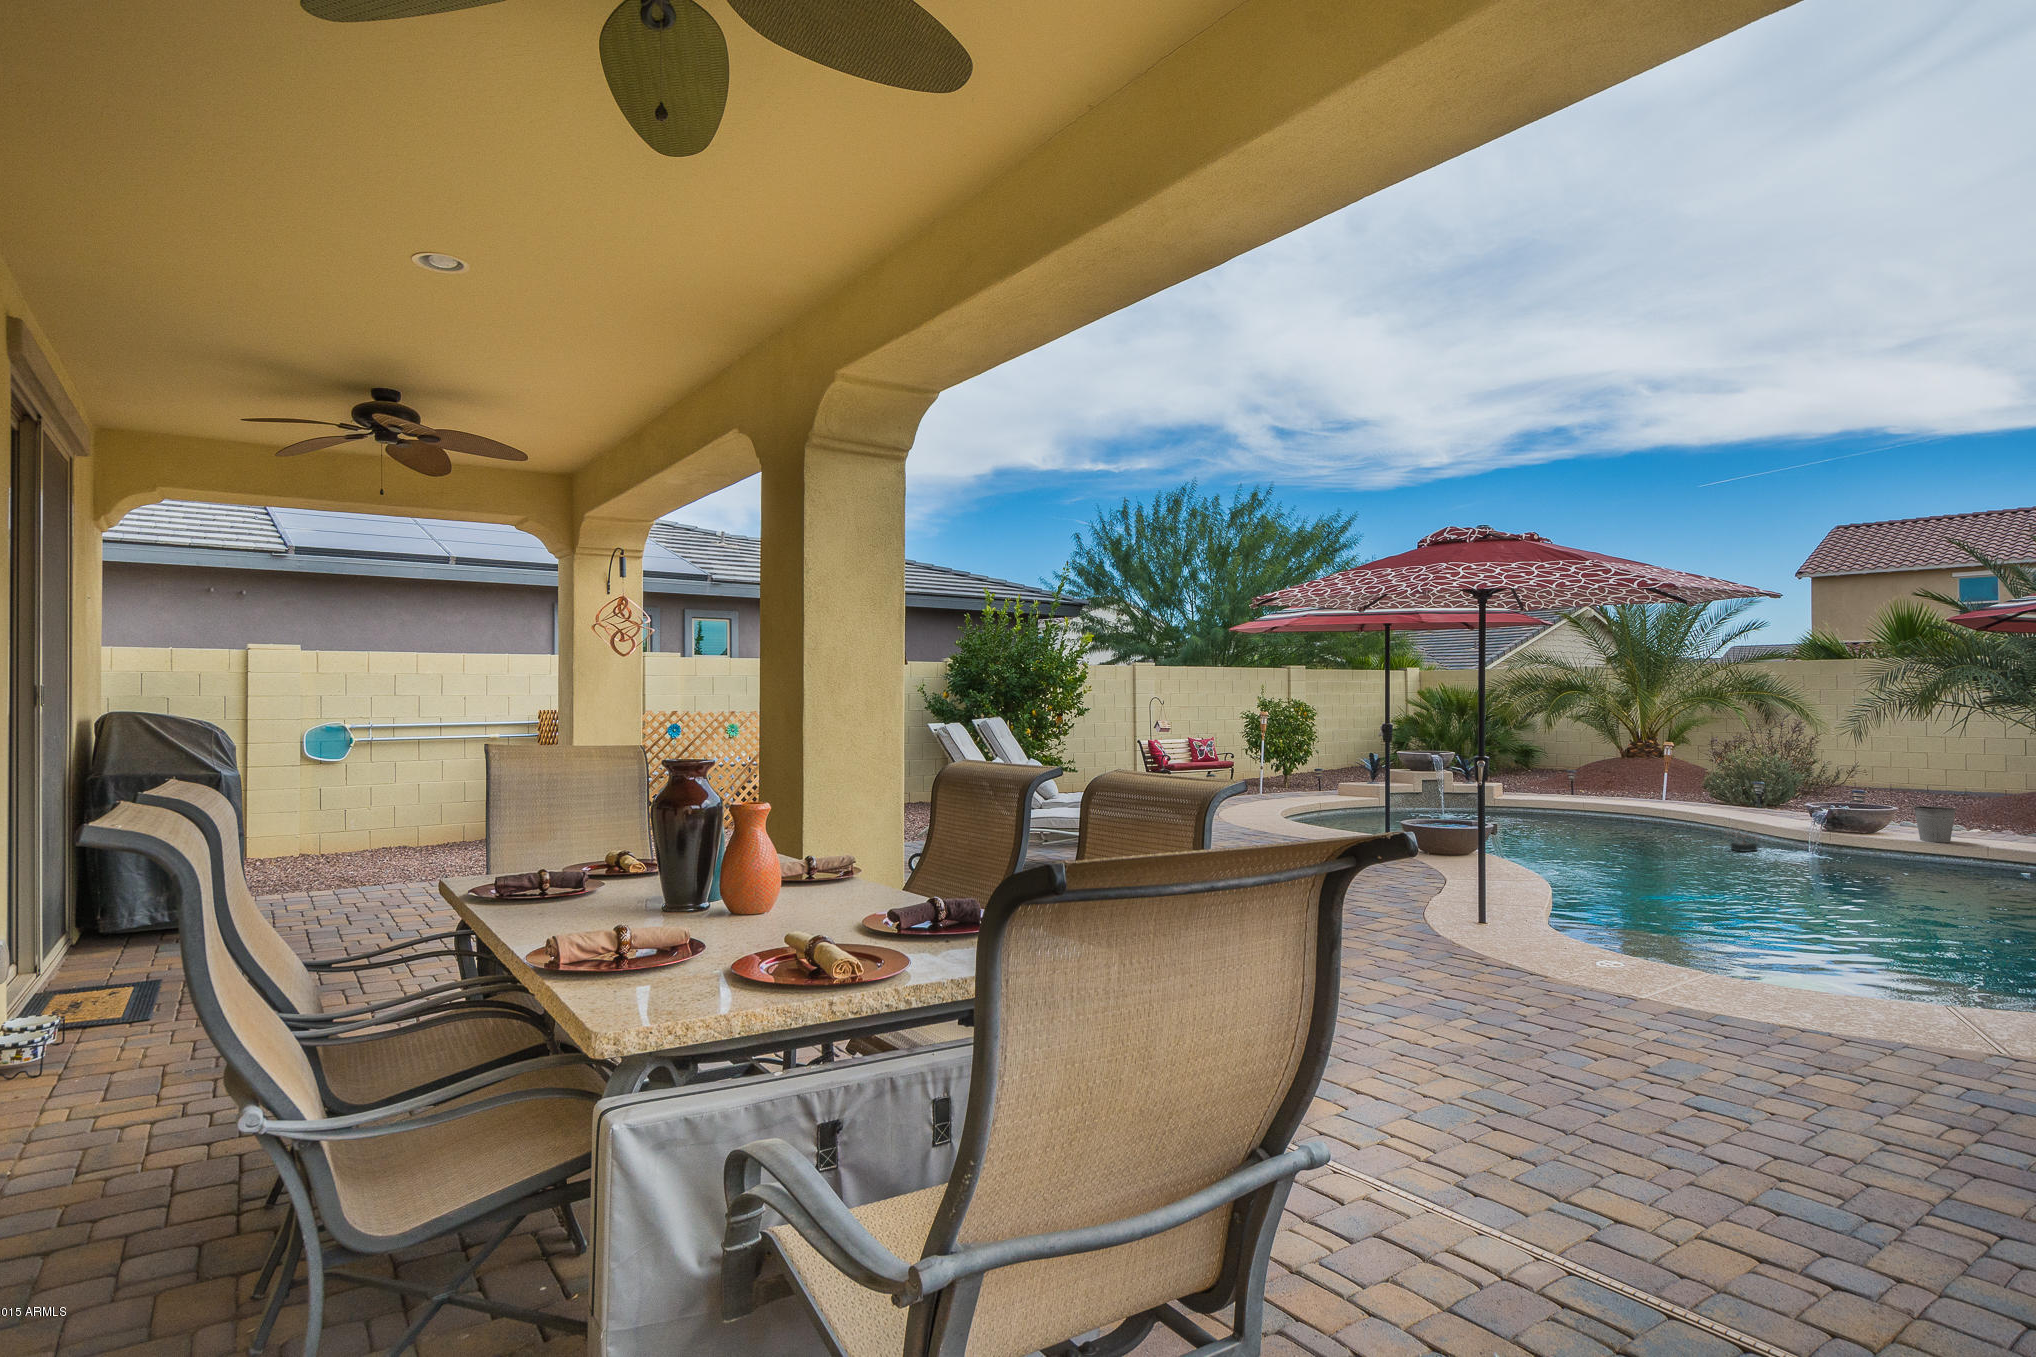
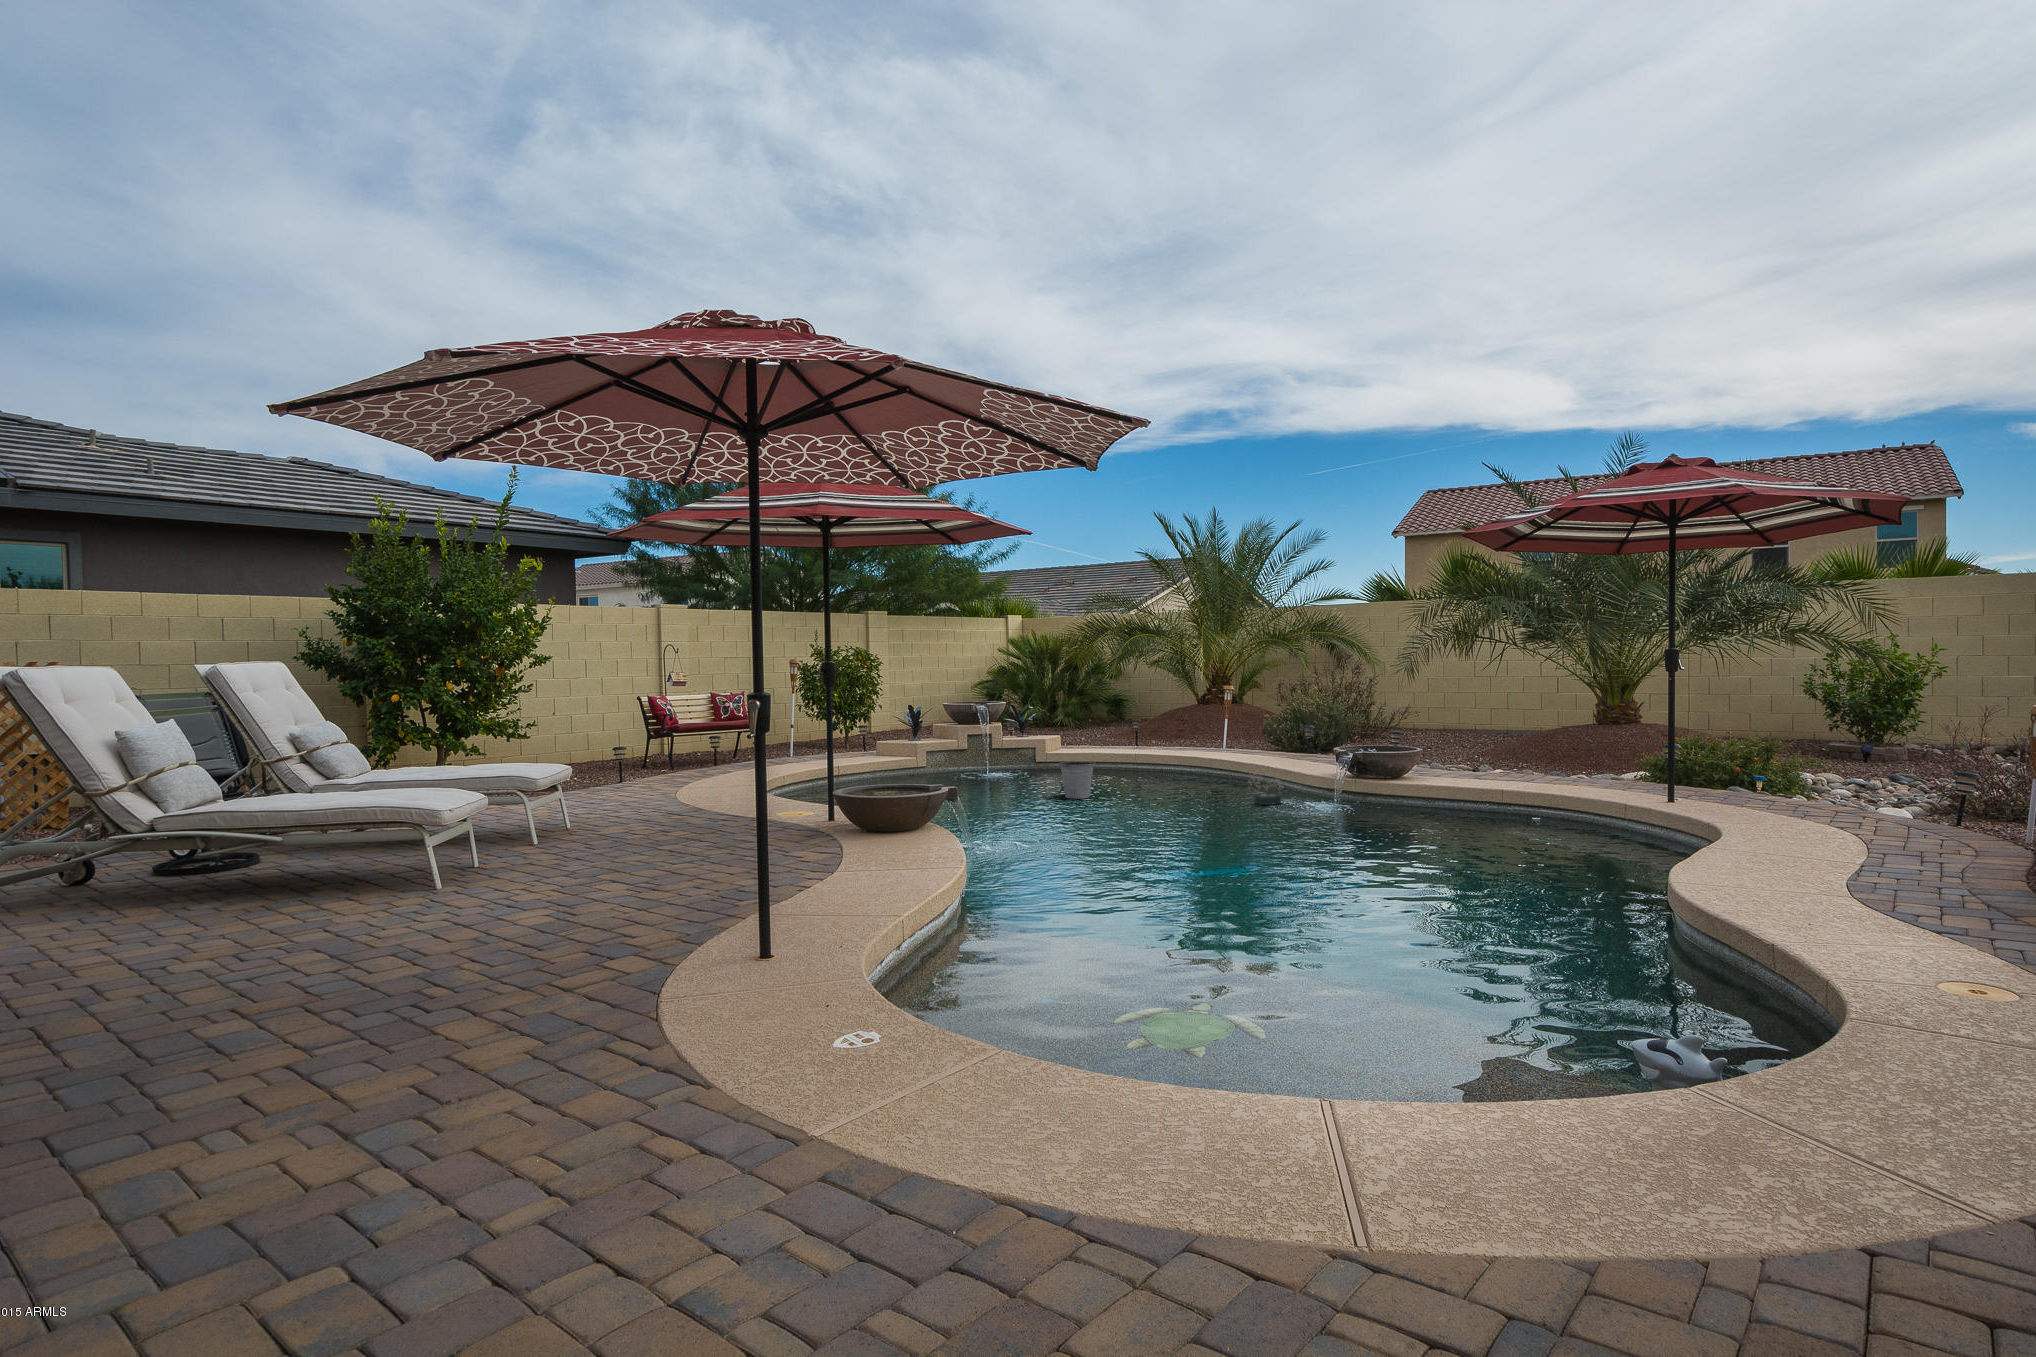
bucket: present [1912,806,1957,843] -> present [1059,761,1096,799]

